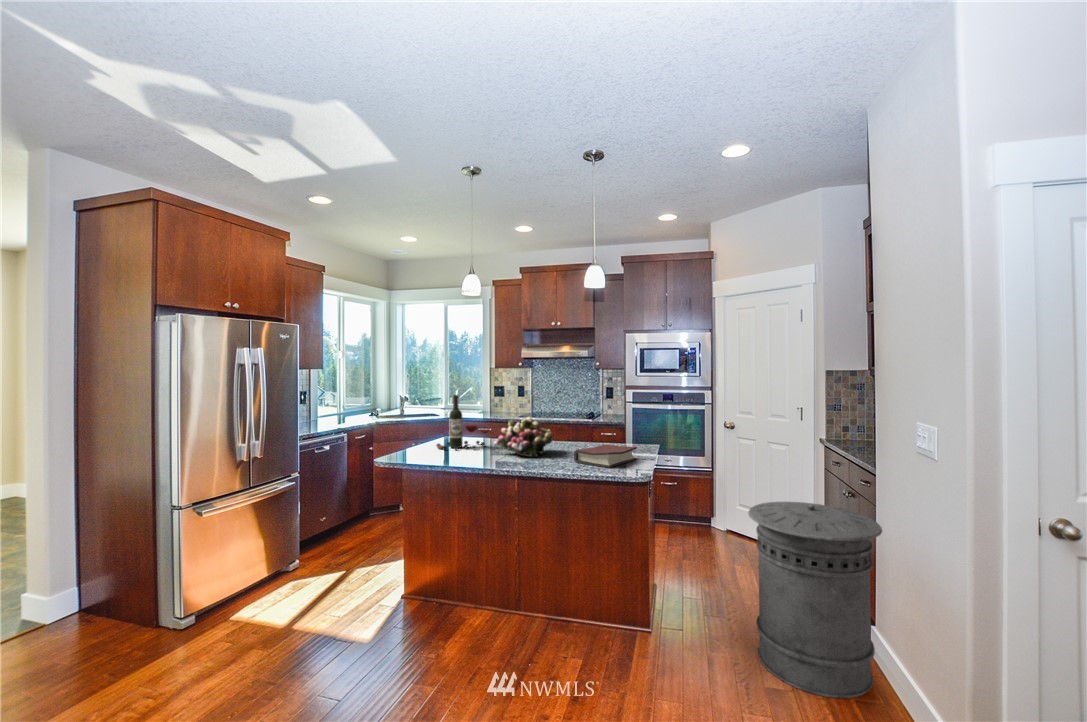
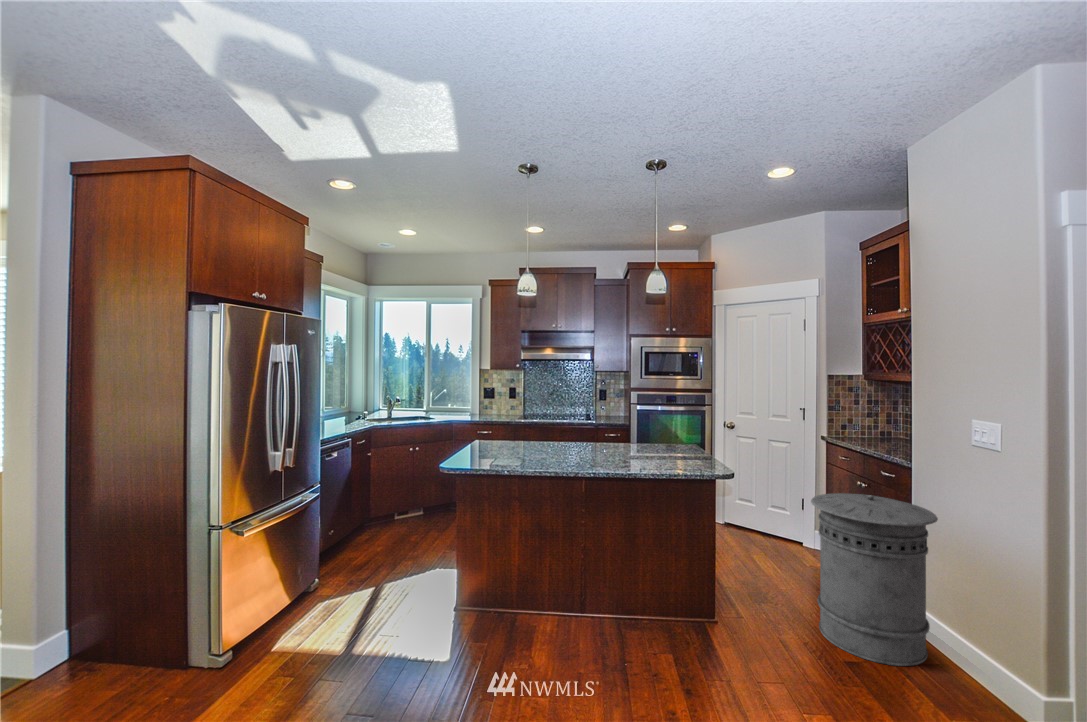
wine bottle: present [437,395,490,450] -> none [483,397,541,453]
flower arrangement: present [494,417,553,457] -> none [552,419,613,459]
hardback book: present [574,444,637,468] -> none [644,445,698,467]

